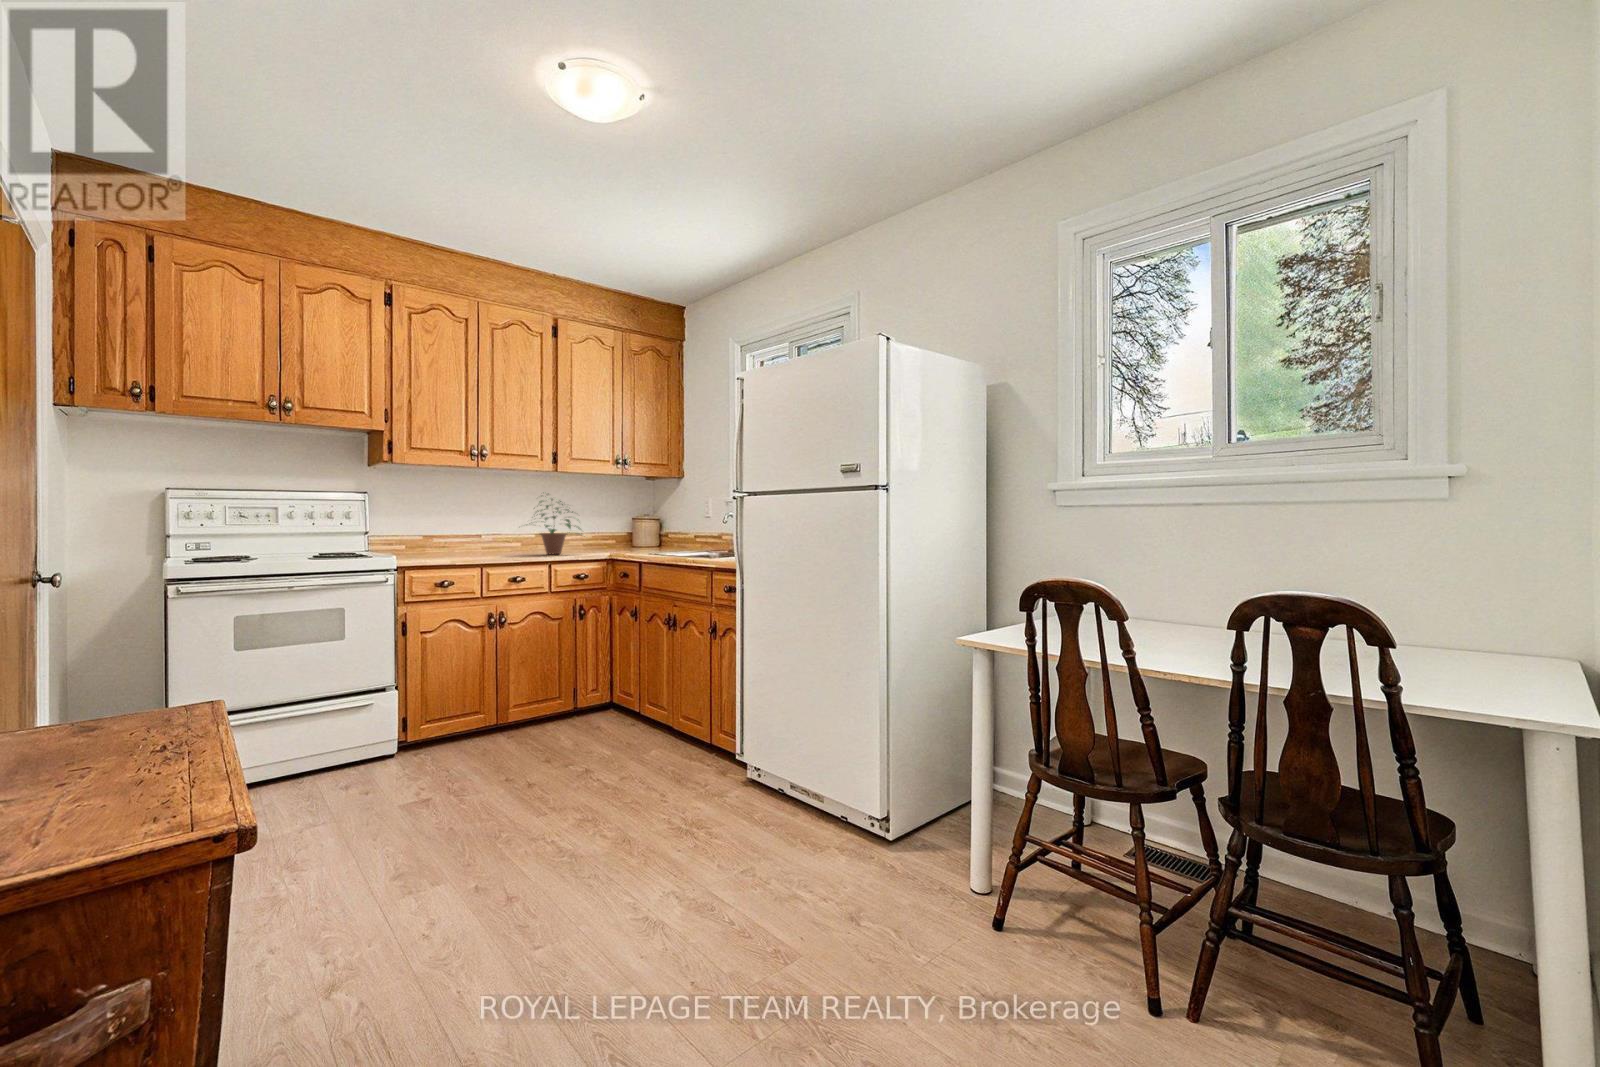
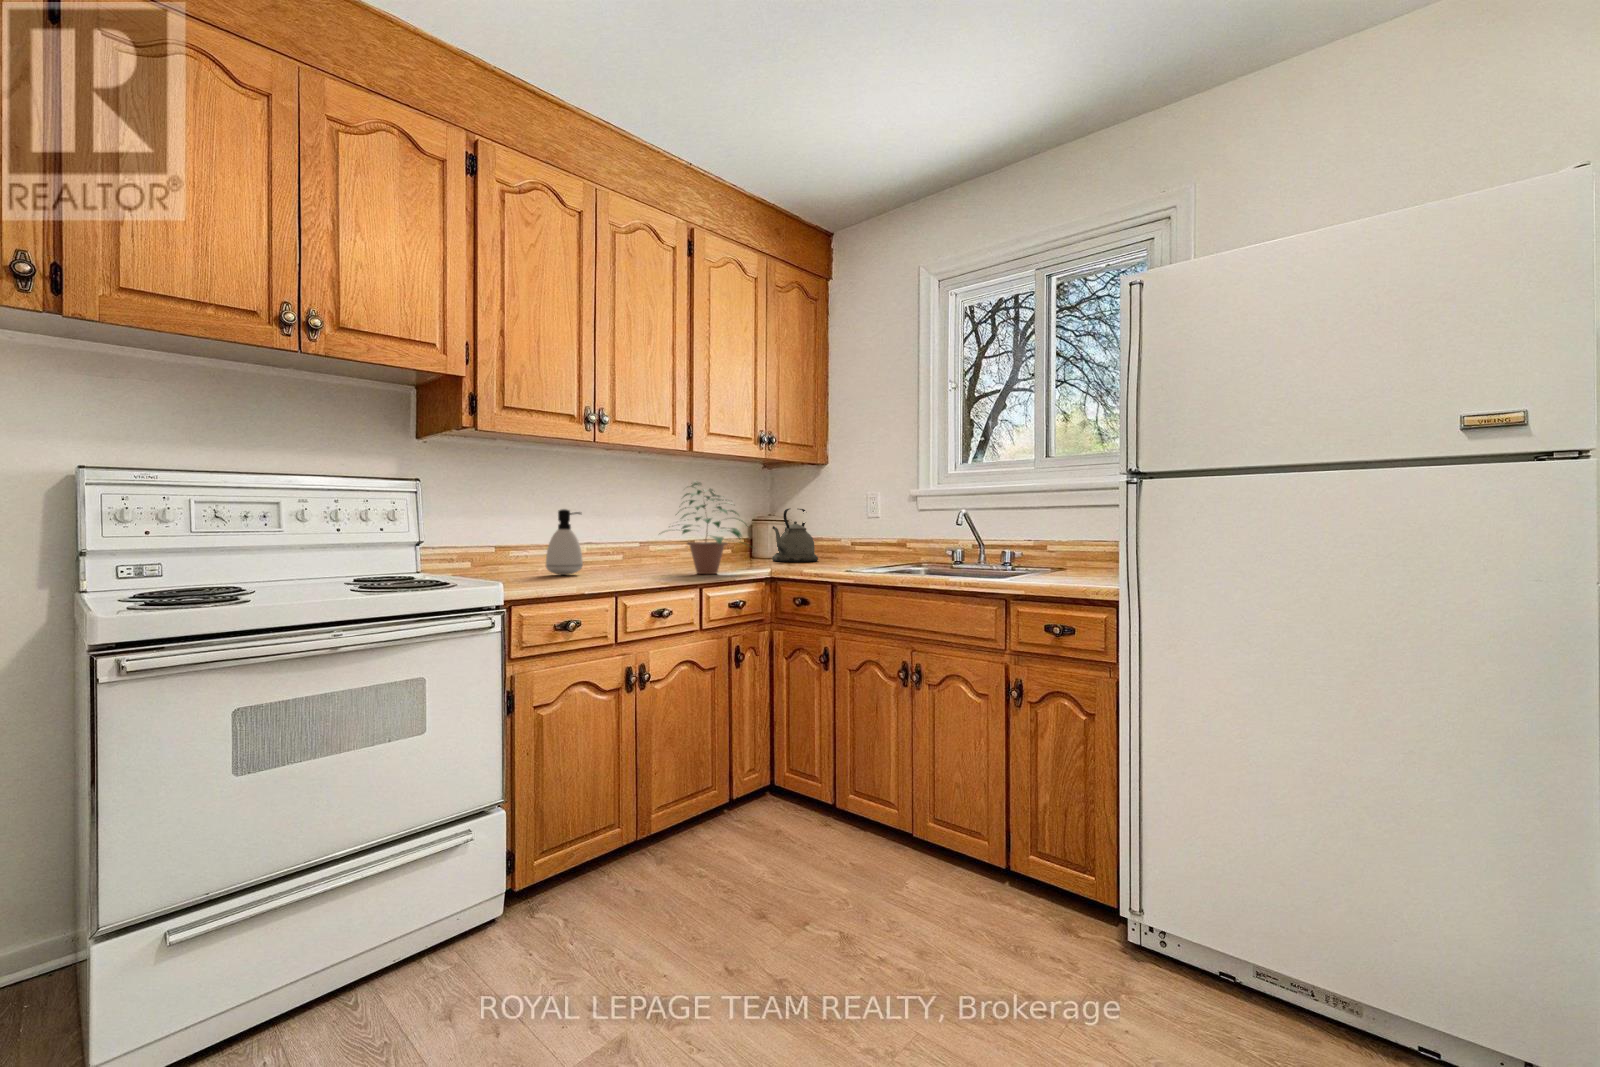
kettle: none [639,510,679,549] -> present [772,508,818,562]
soap dispenser: none [446,512,472,554] -> present [546,509,583,575]

